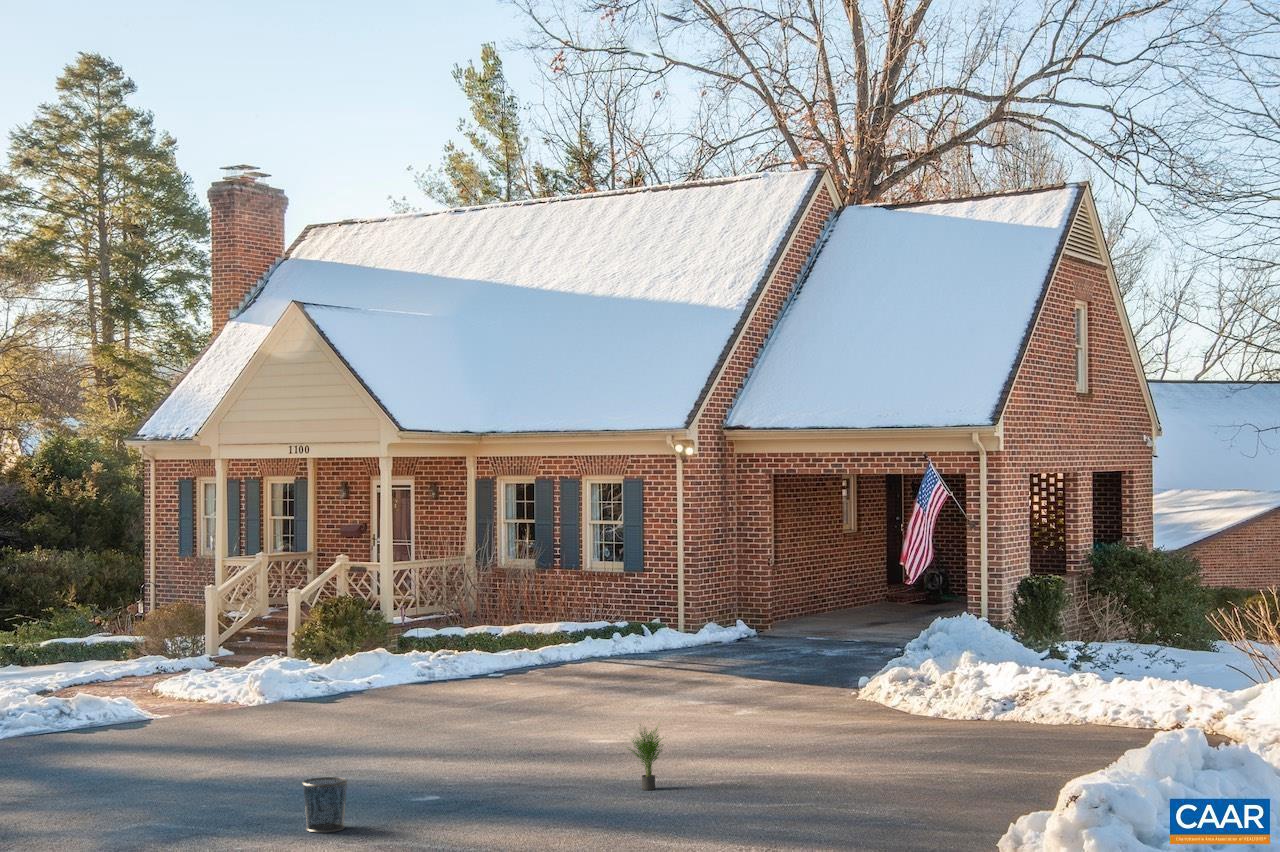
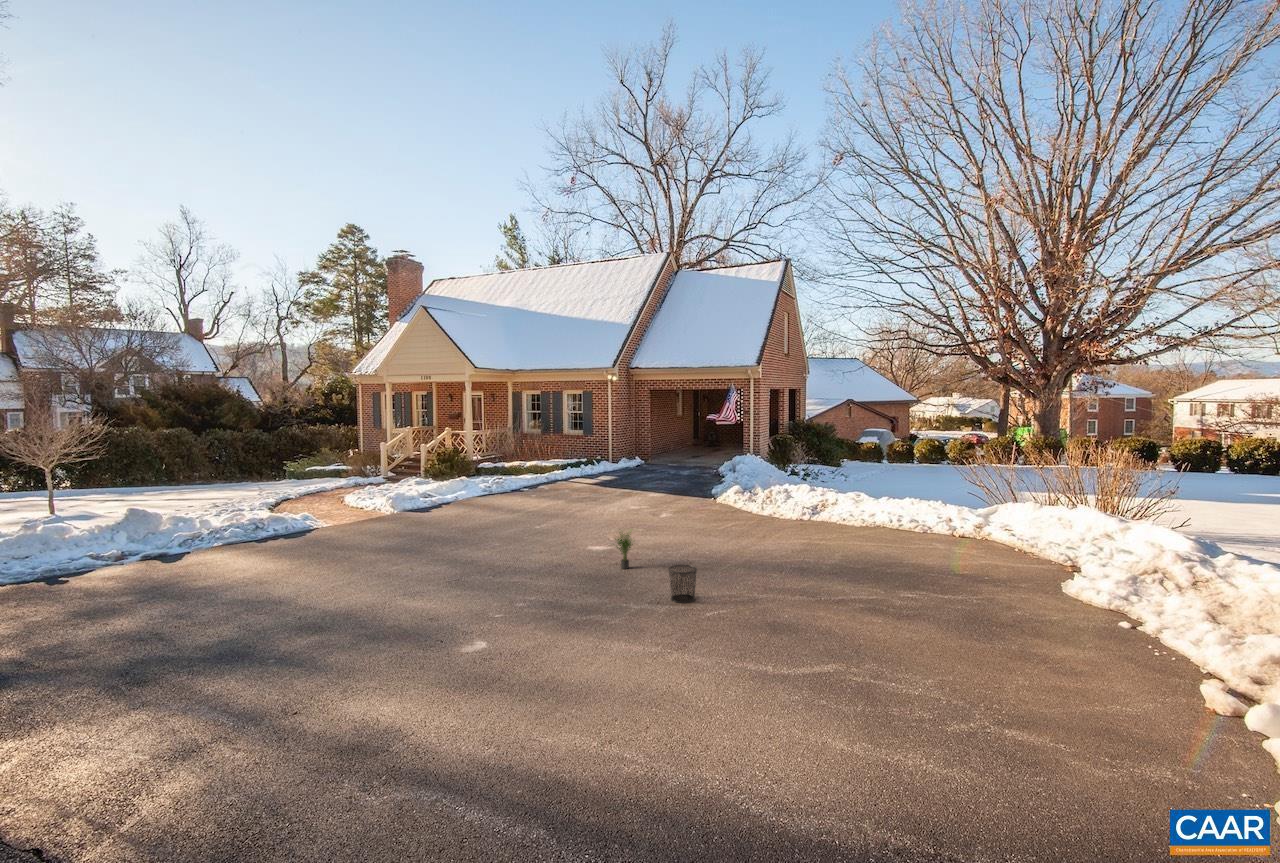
trash can: present [302,777,347,833] -> present [668,565,697,603]

